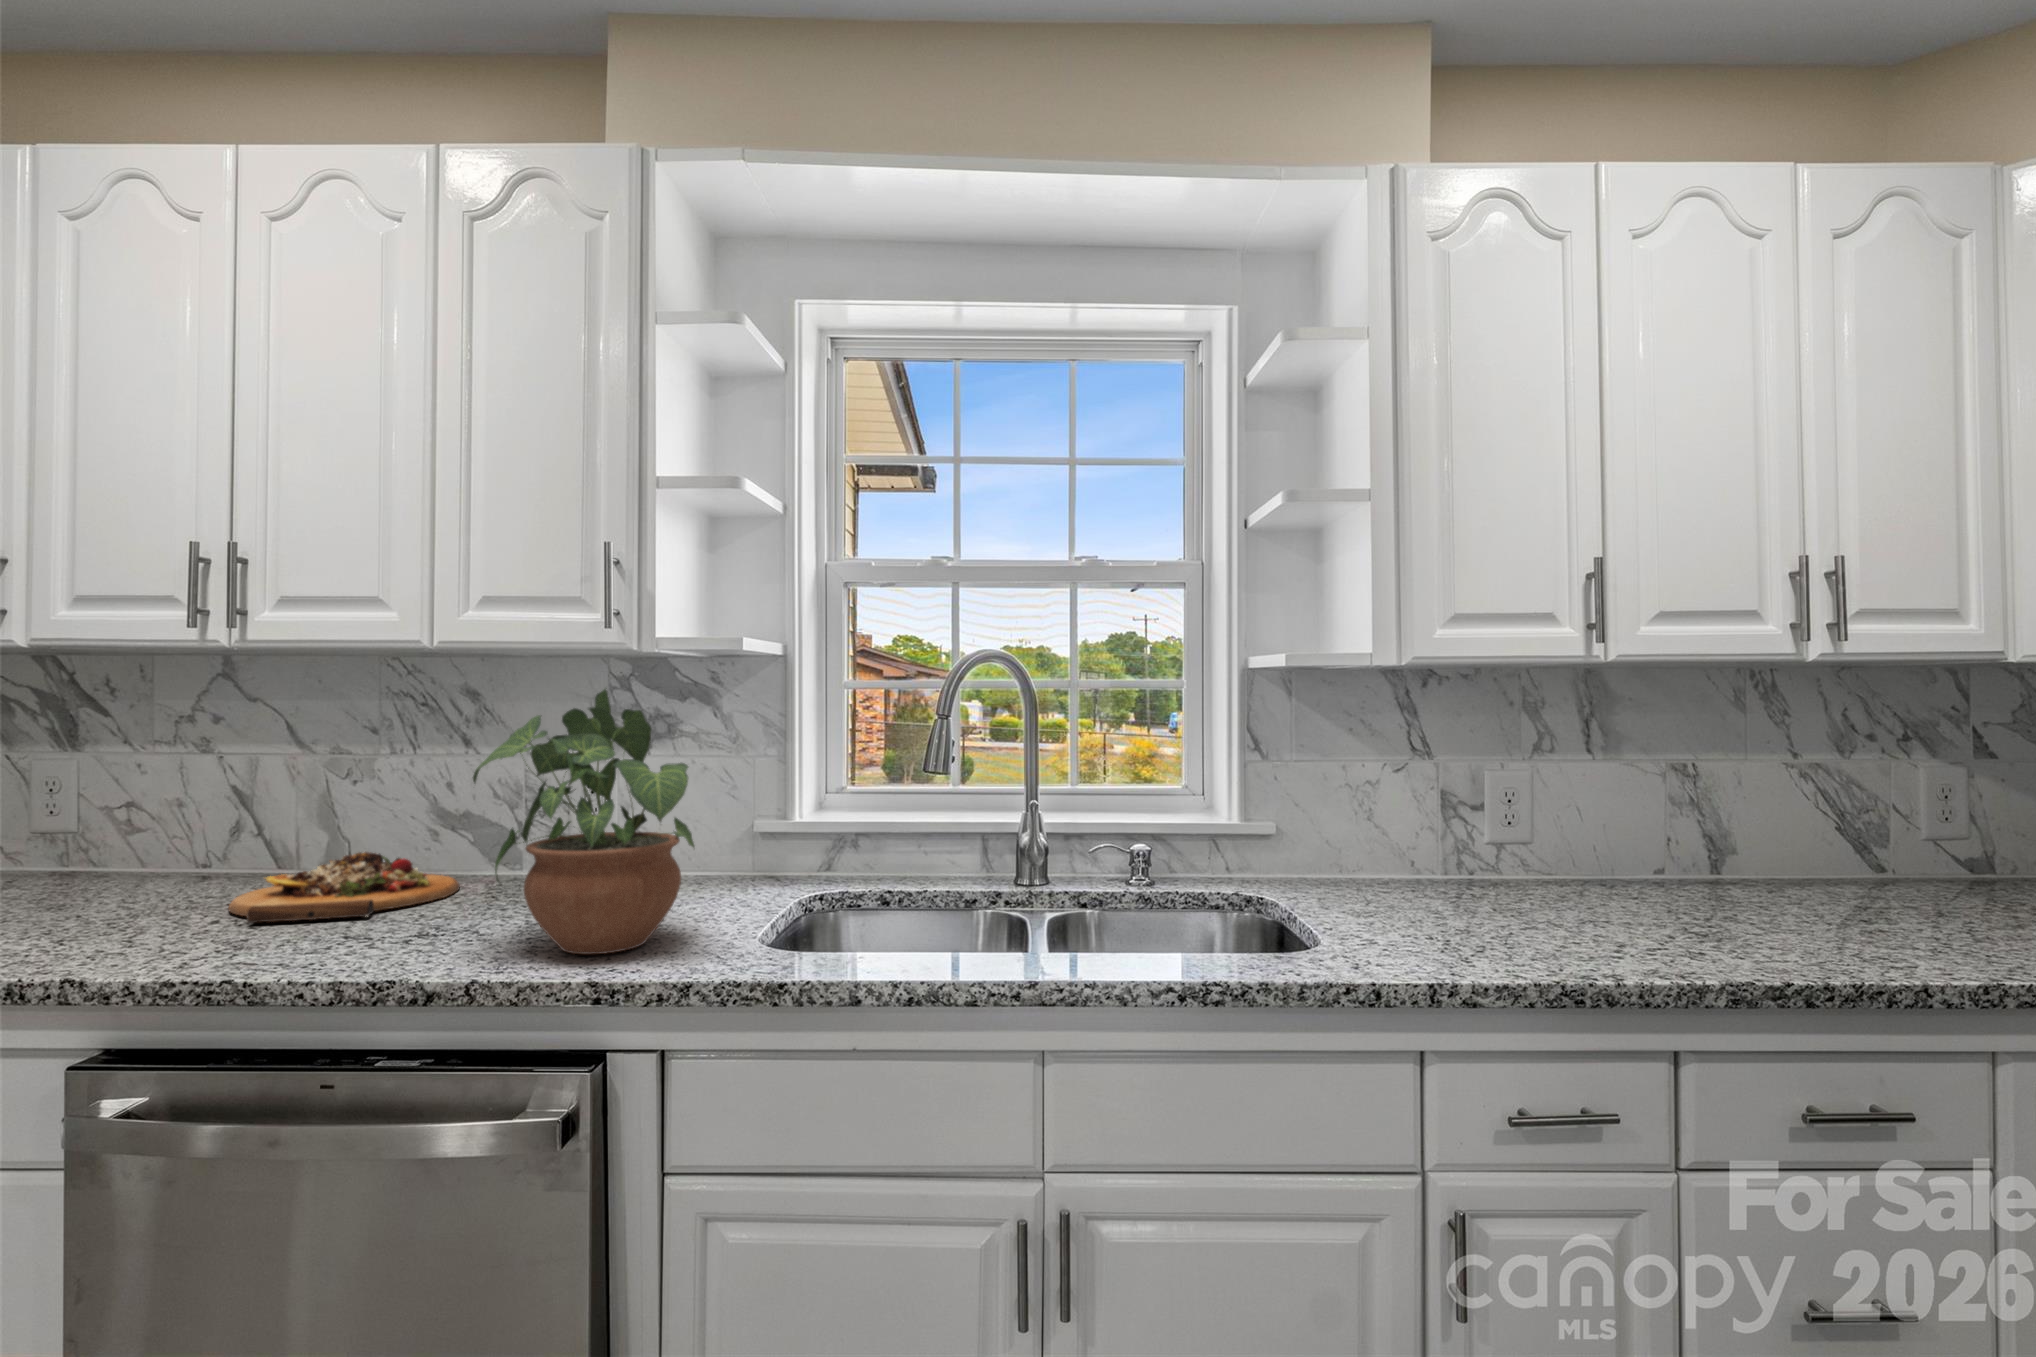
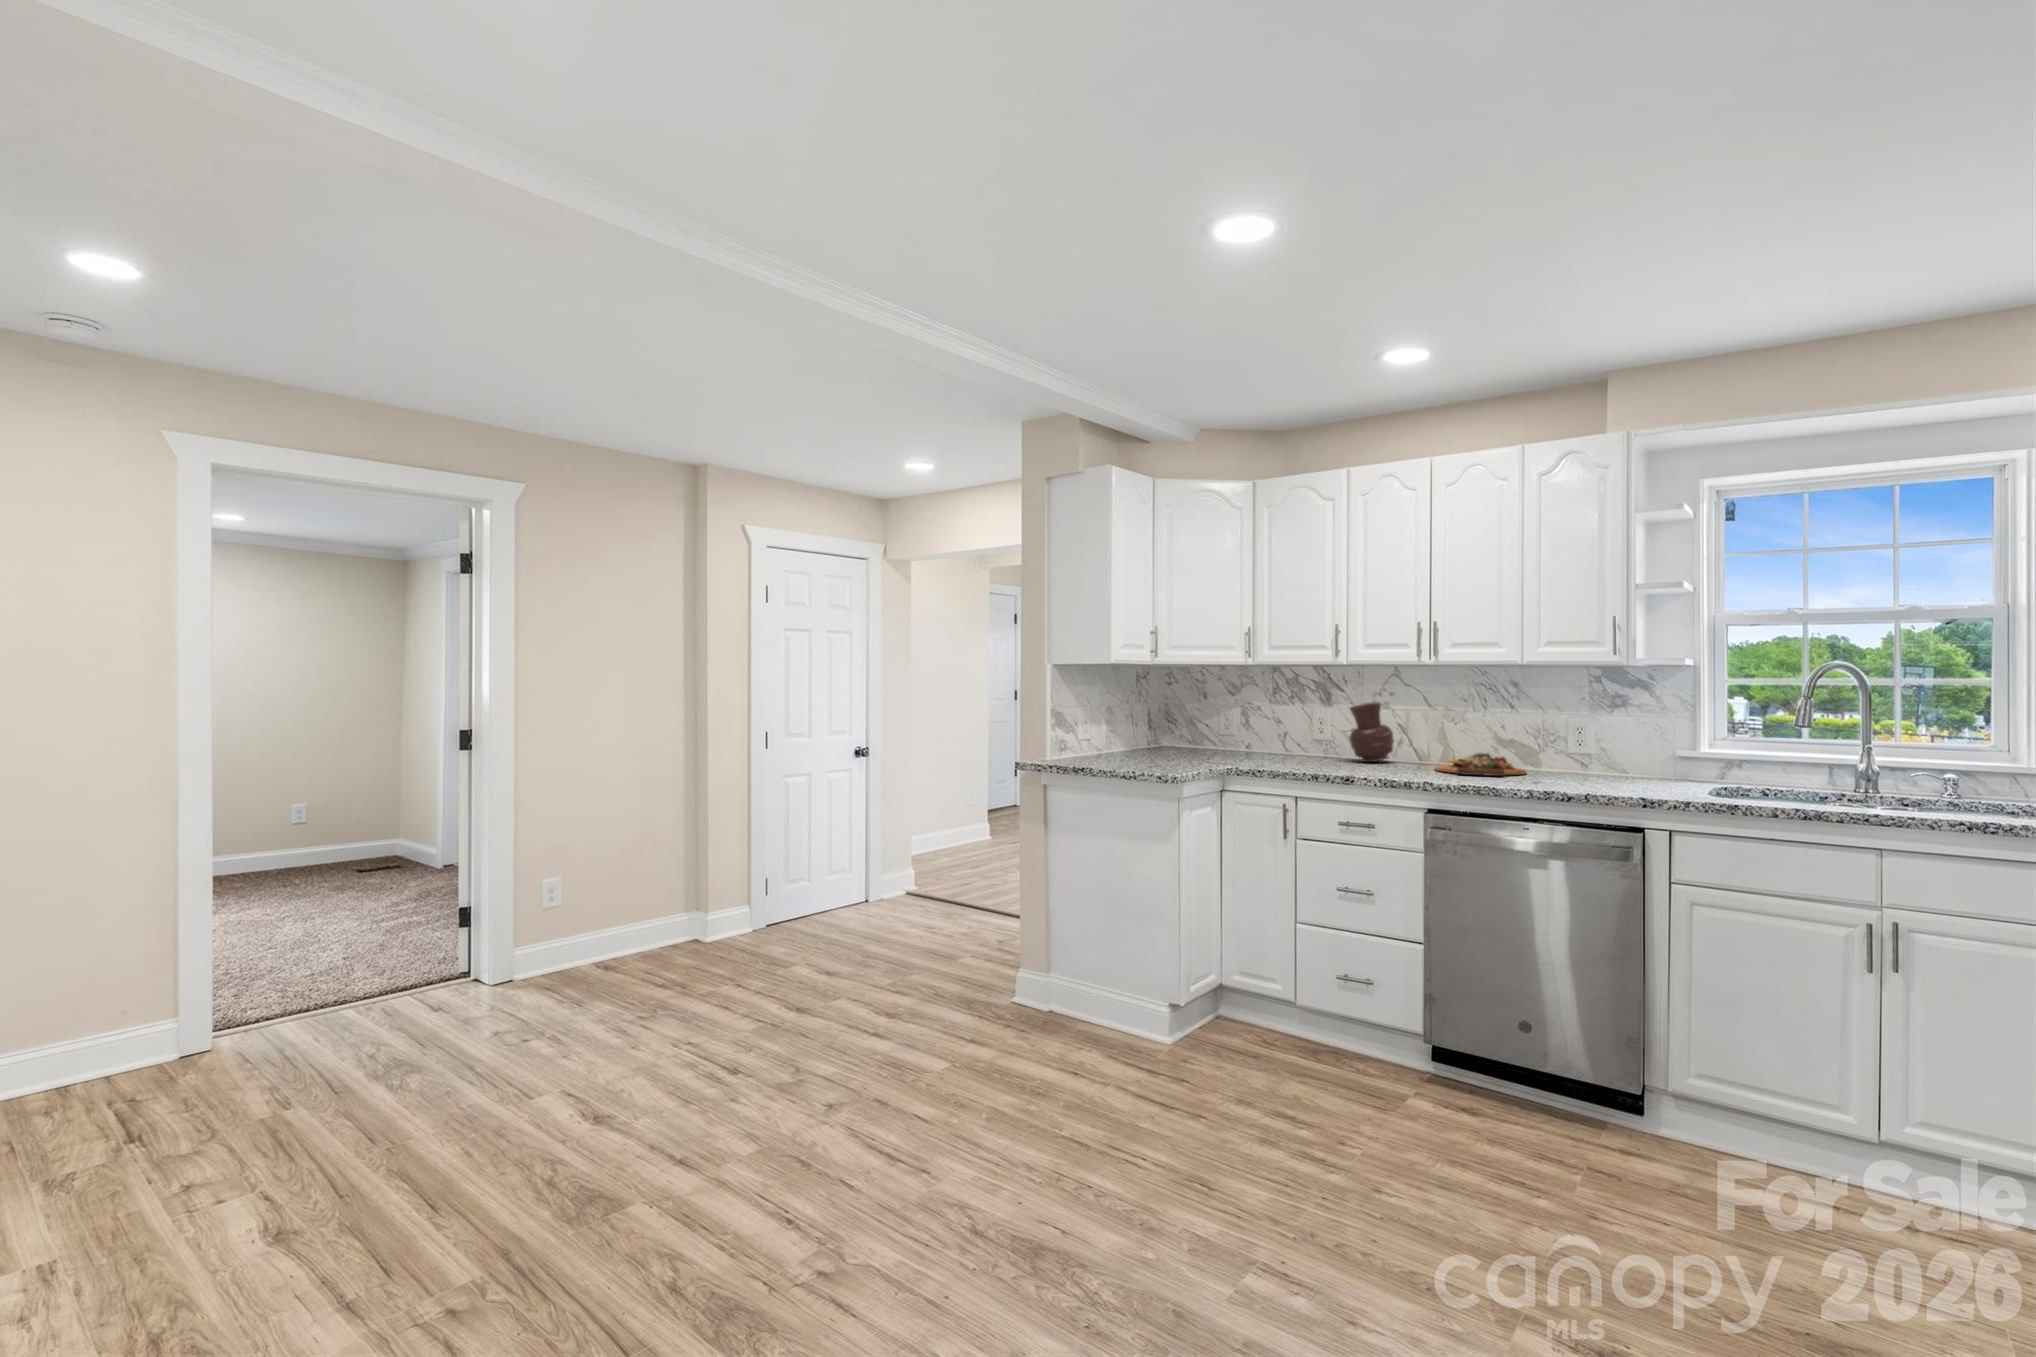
potted plant: present [473,689,694,954] -> none [1575,682,1680,793]
vase: none [52,739,191,889] -> present [1349,702,1394,762]

